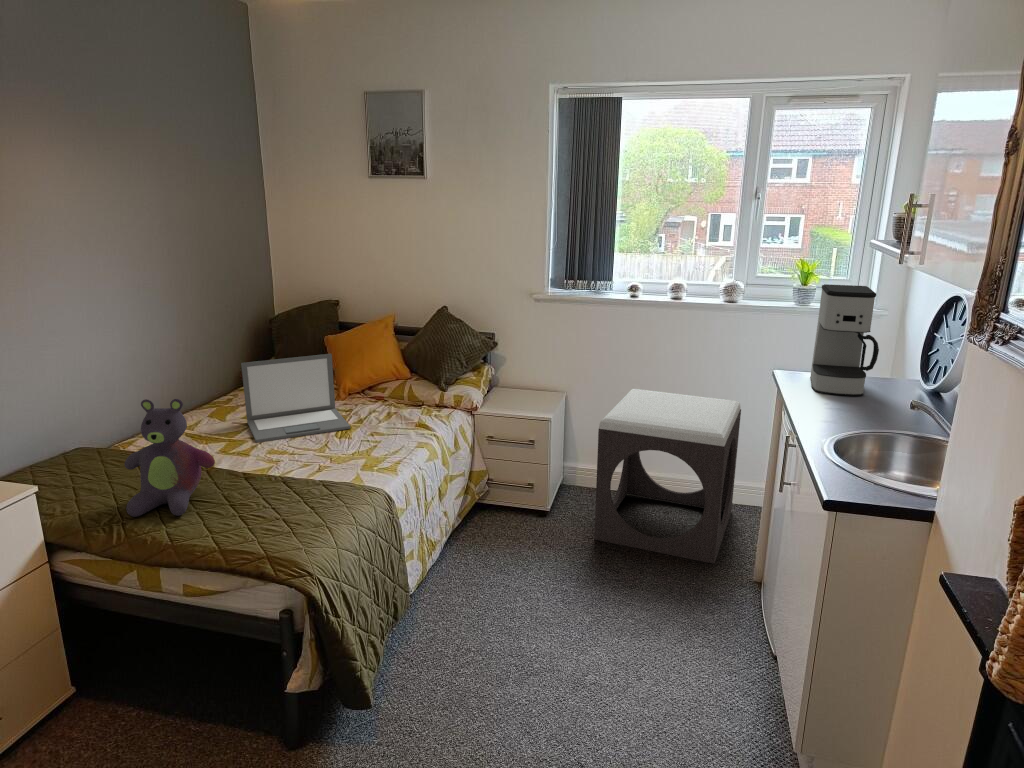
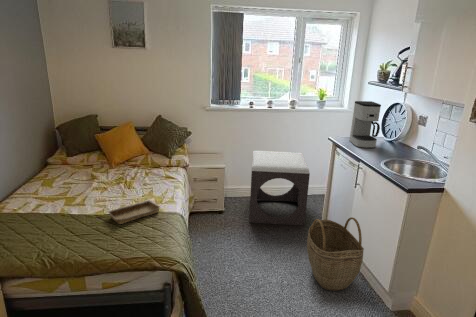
laptop: present [241,354,350,442] -> none [64,144,132,197]
stuffed bear: present [125,399,215,517] -> none [30,179,87,250]
tray: none [262,459,357,494] -> present [108,200,160,224]
woven basket: none [658,541,770,714] -> present [307,217,364,291]

